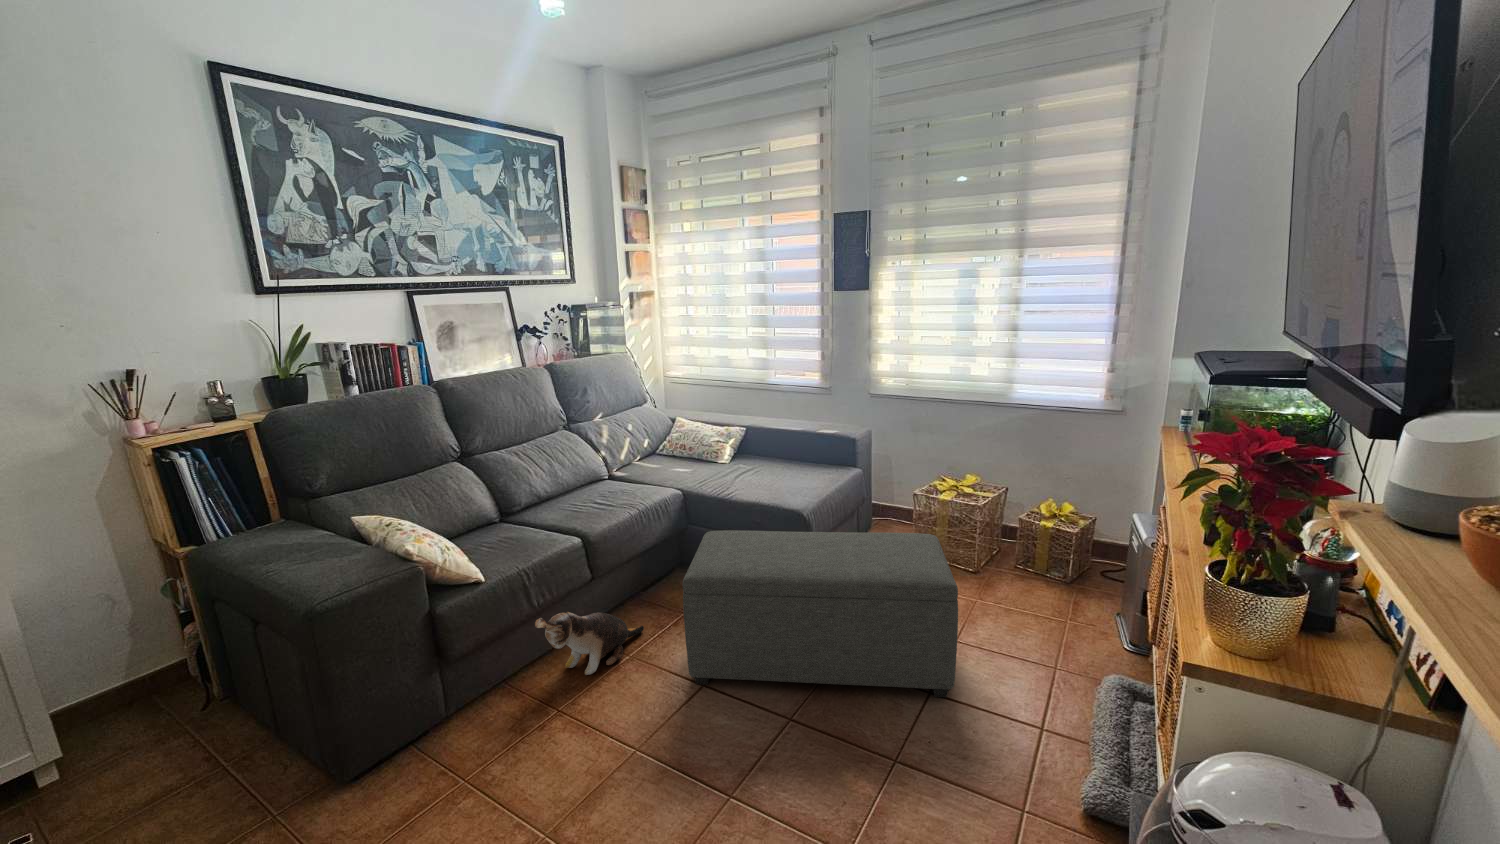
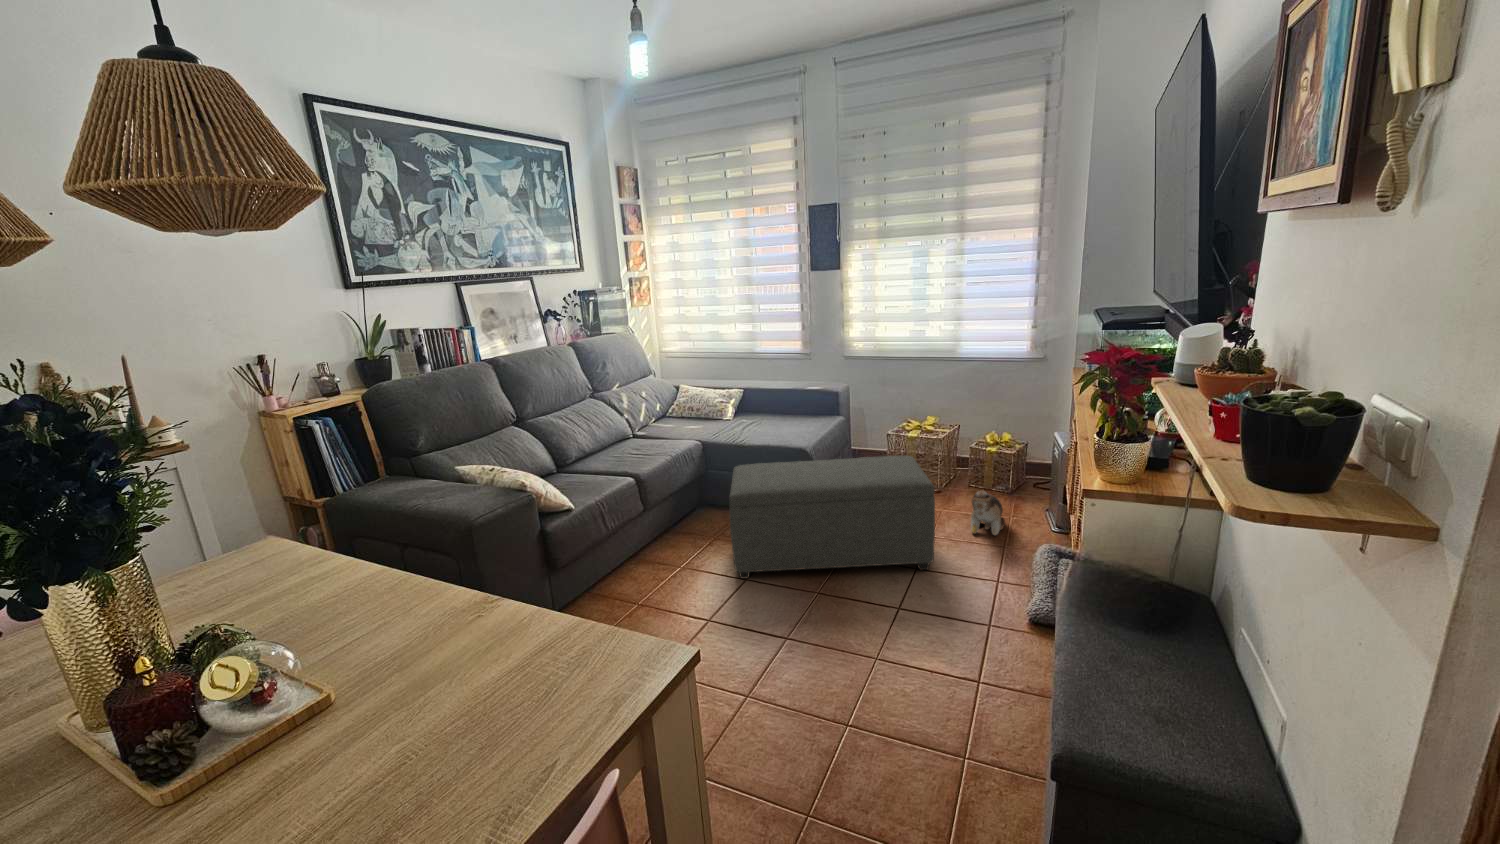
plush toy: present [535,612,644,675] -> present [971,490,1005,535]

